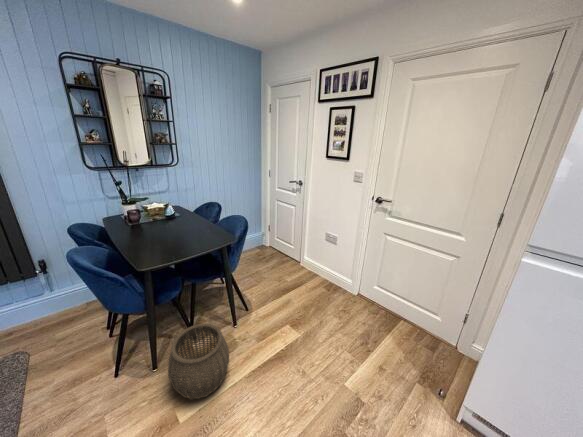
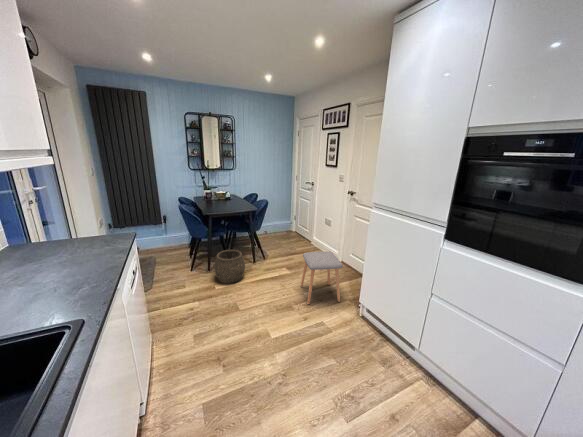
stool: none [331,307,421,420] -> present [301,252,343,305]

